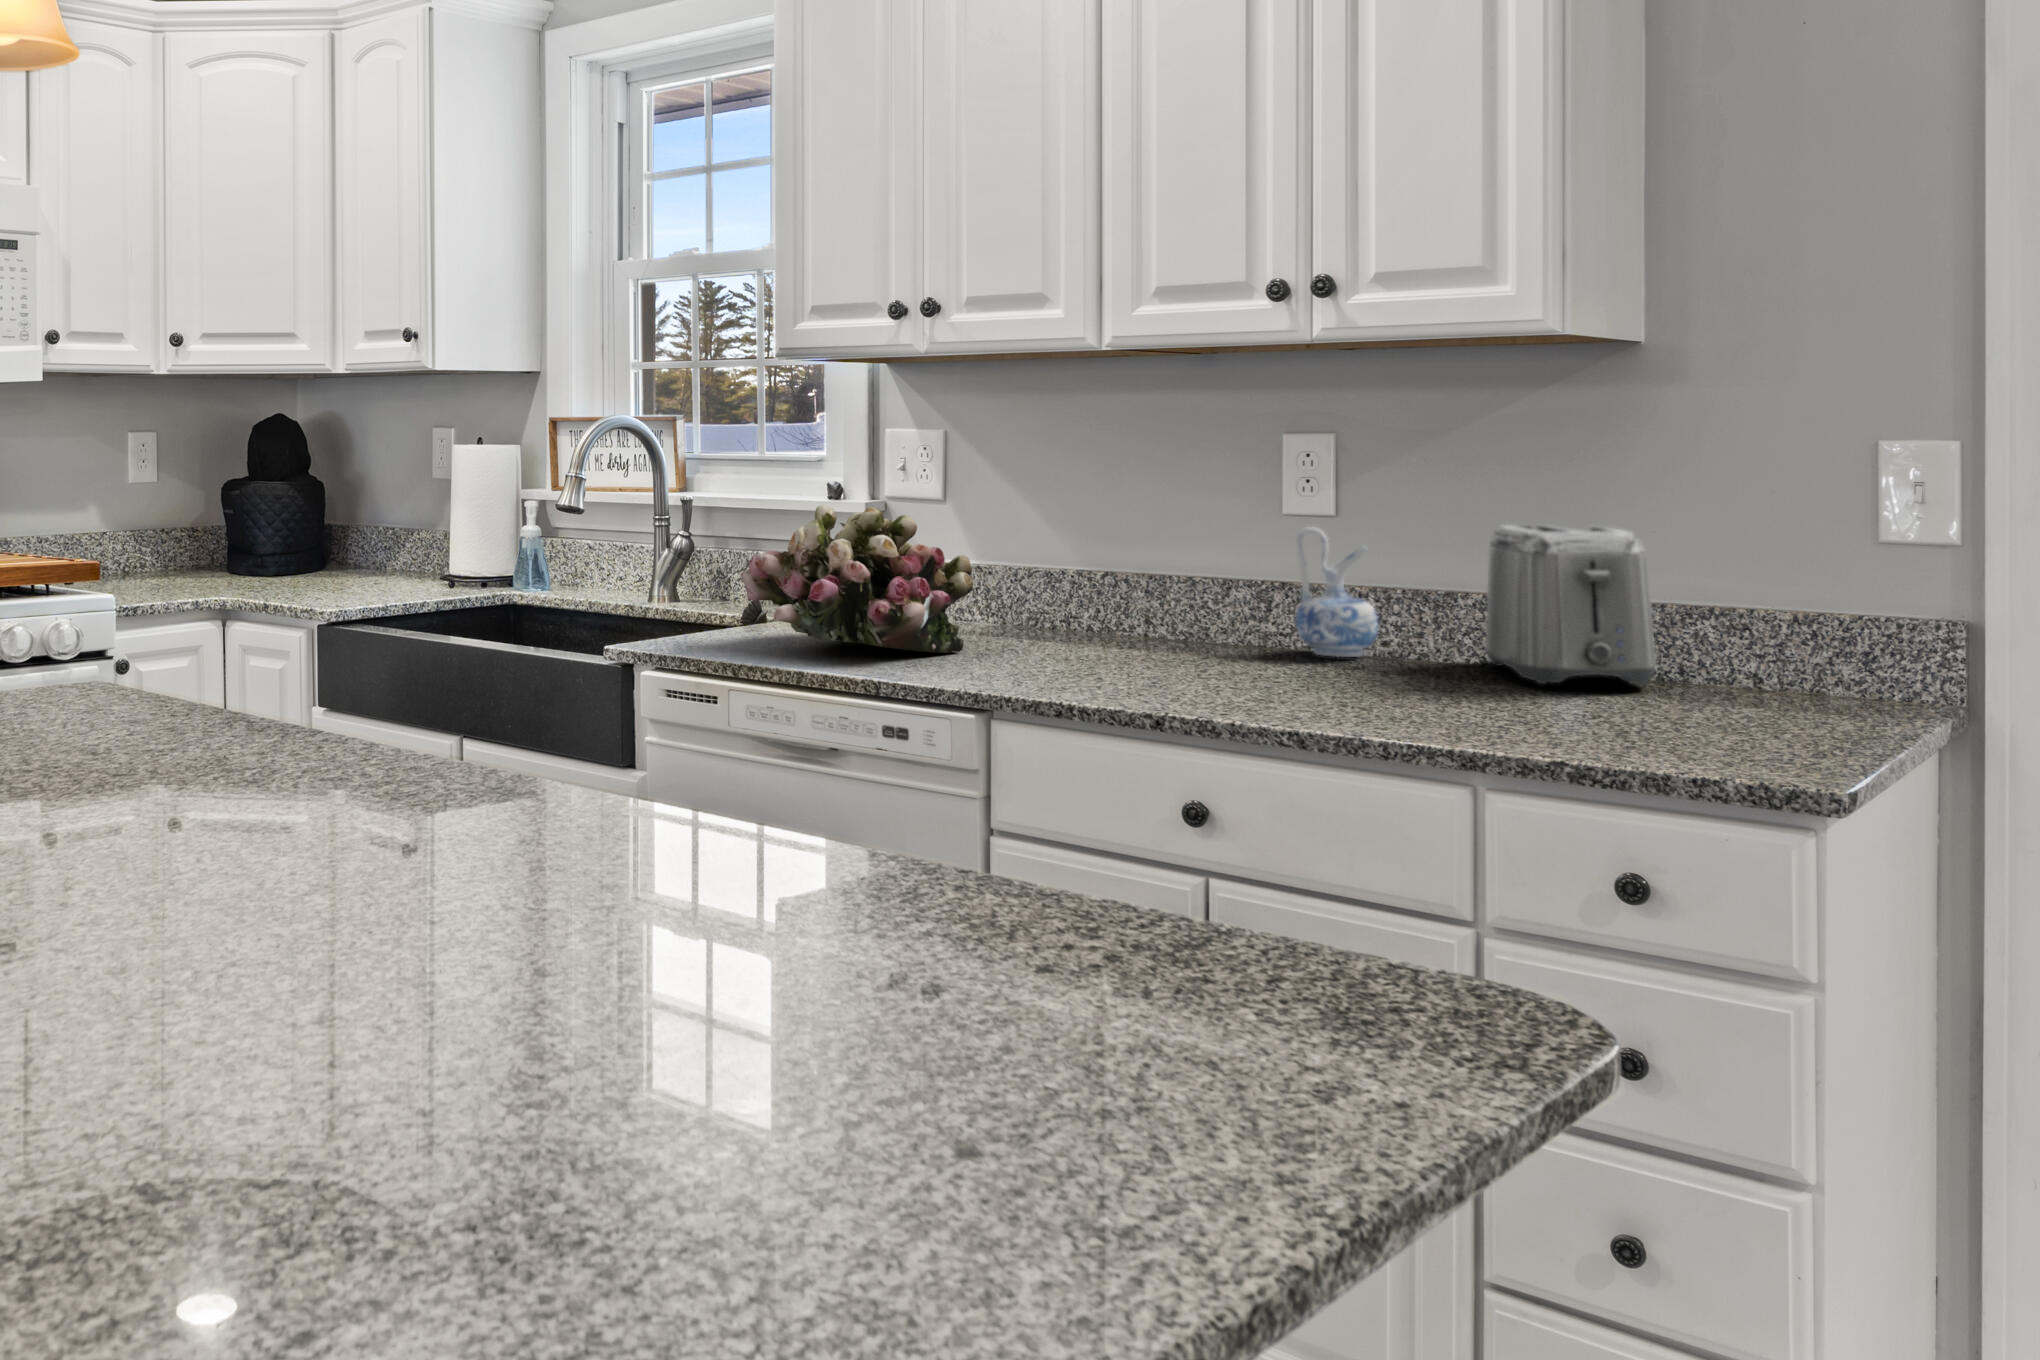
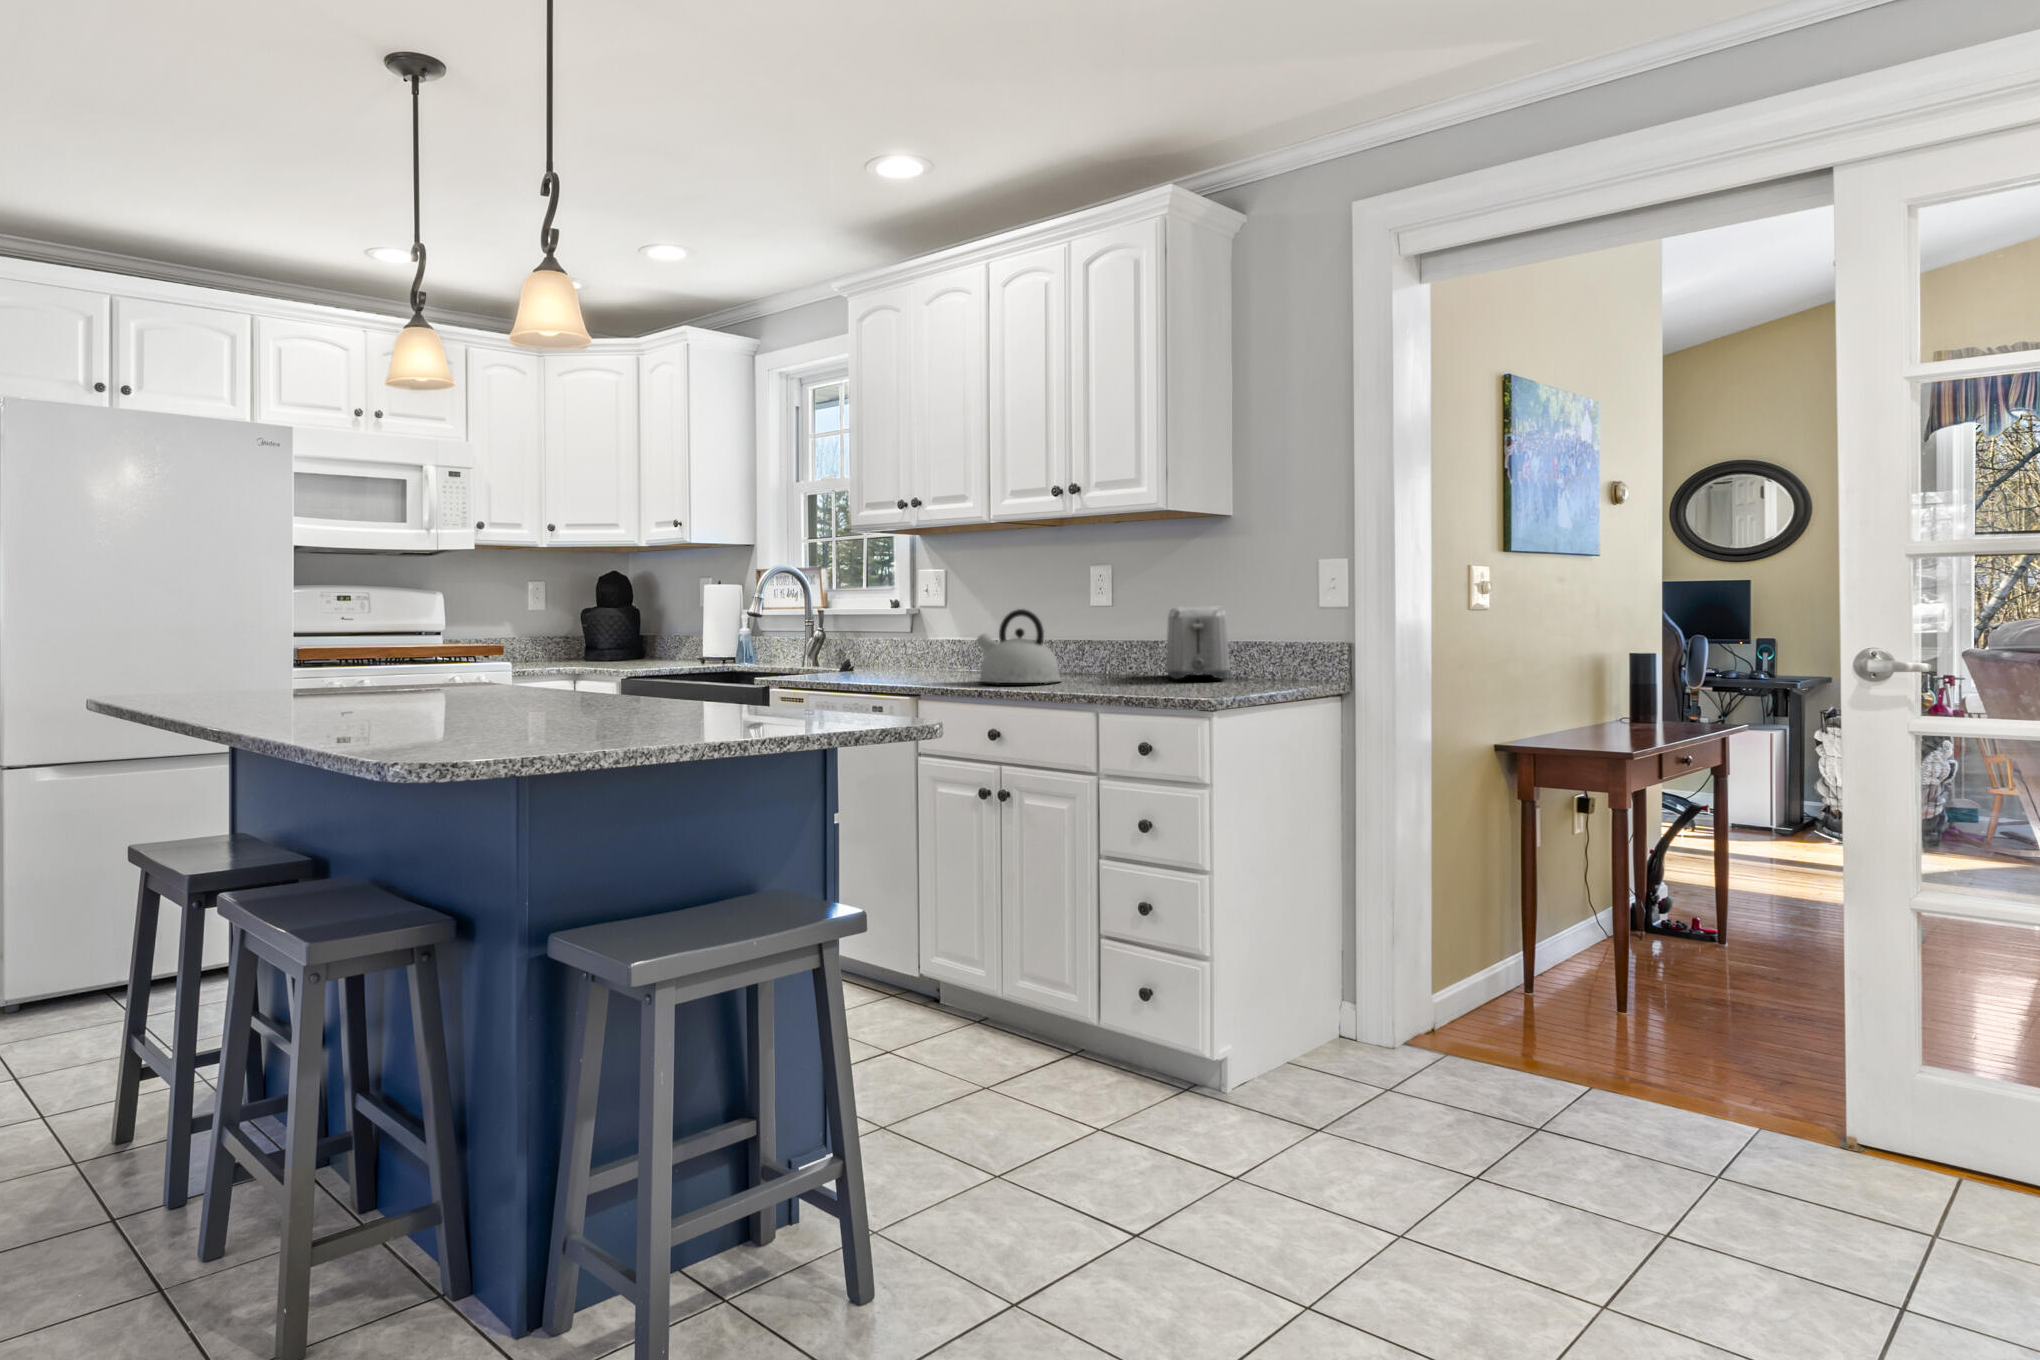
flower arrangement: present [741,505,973,653] -> none [823,604,939,677]
ceramic pitcher: present [1296,527,1378,657] -> none [1087,611,1126,674]
kettle: none [1086,530,1279,689] -> present [976,609,1061,683]

